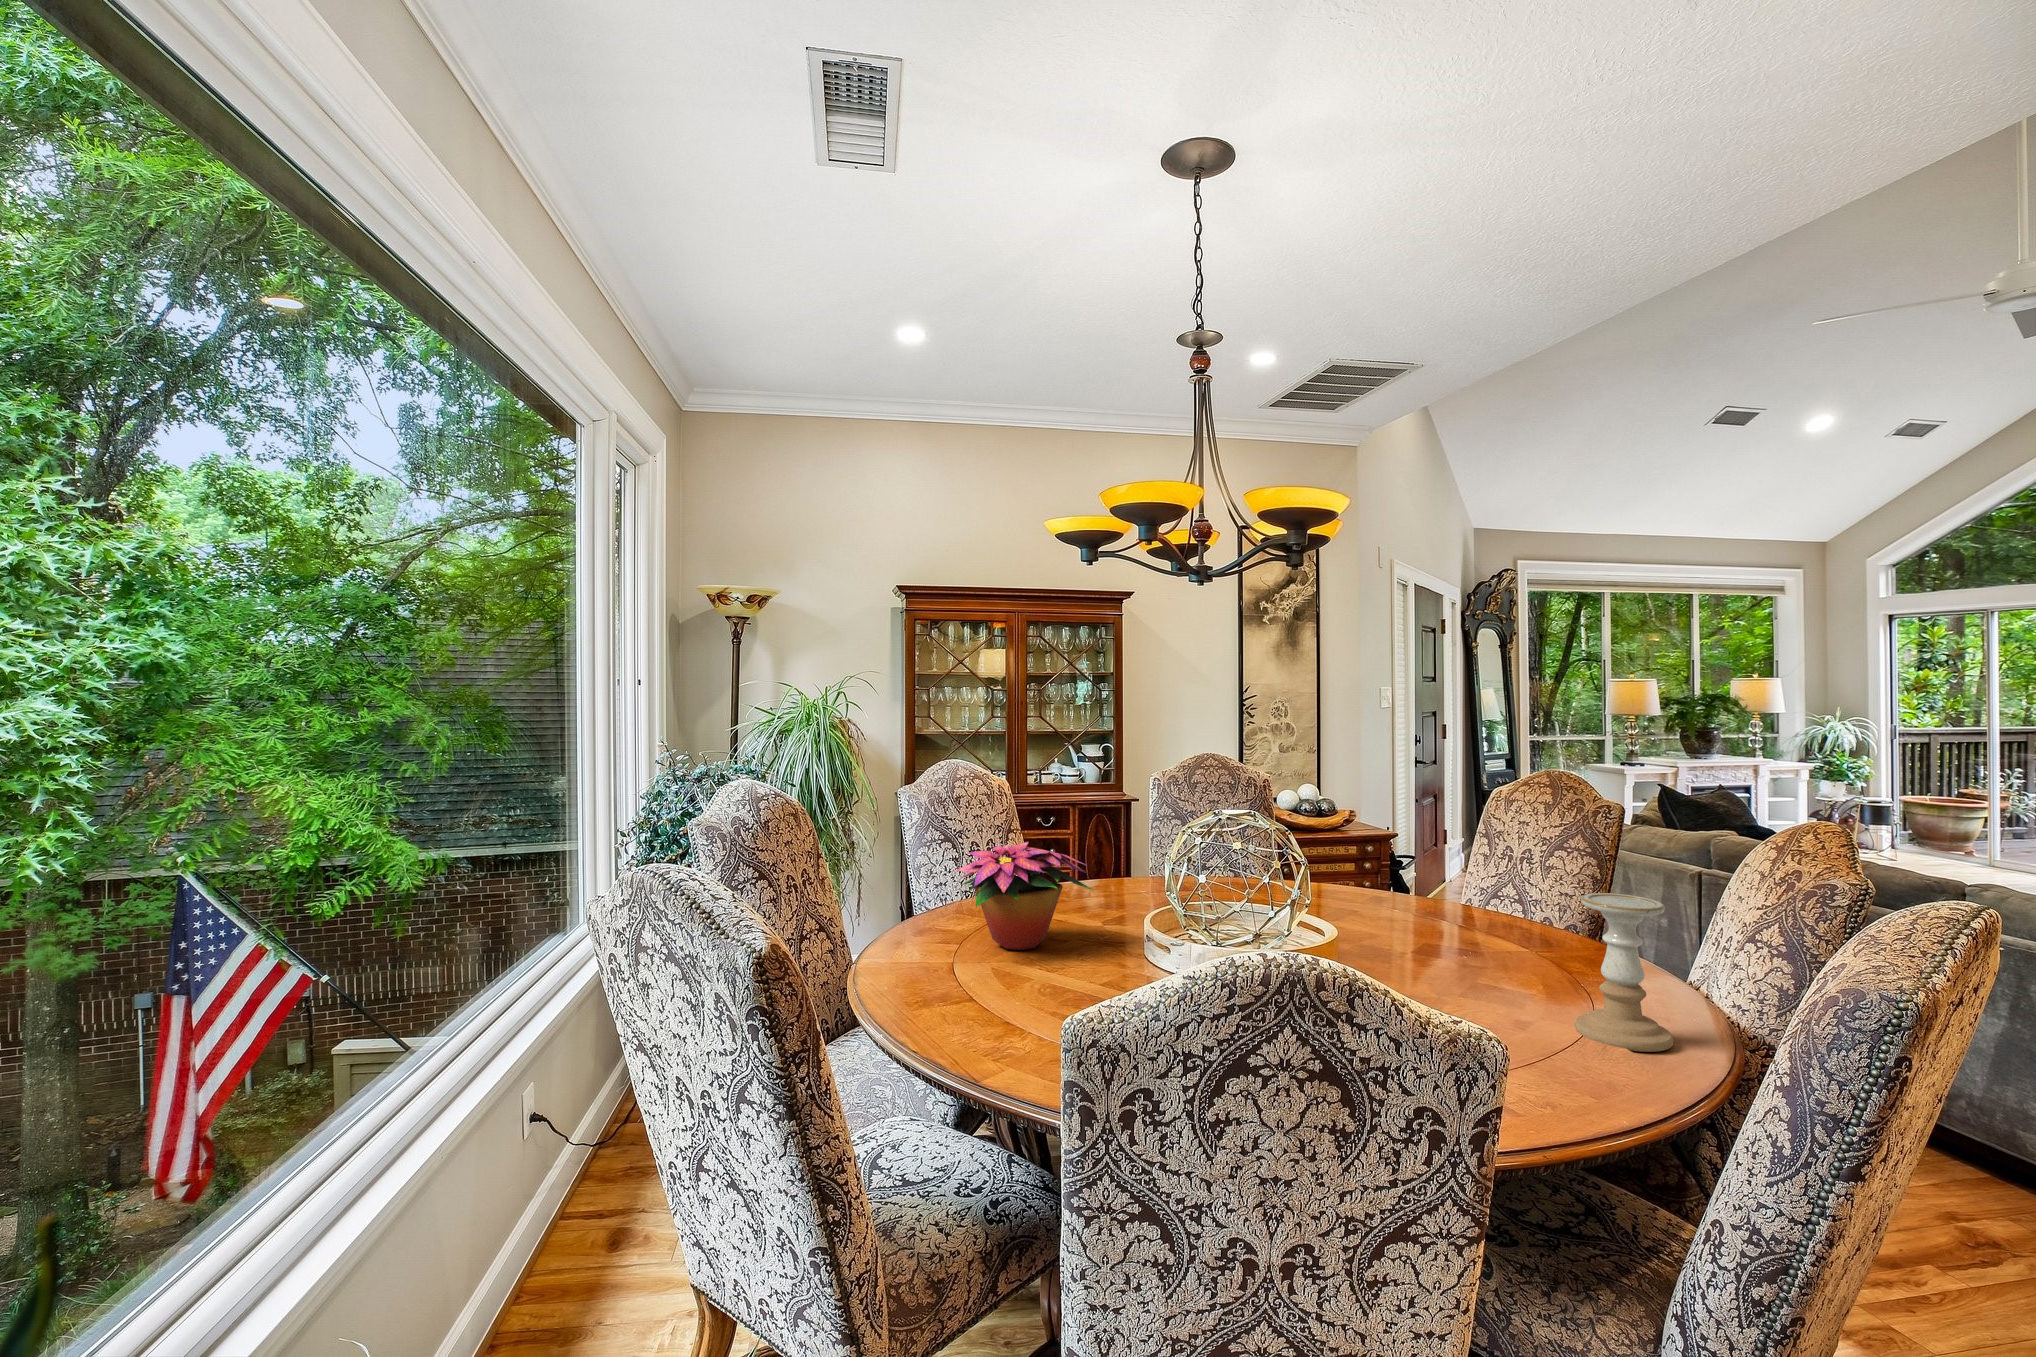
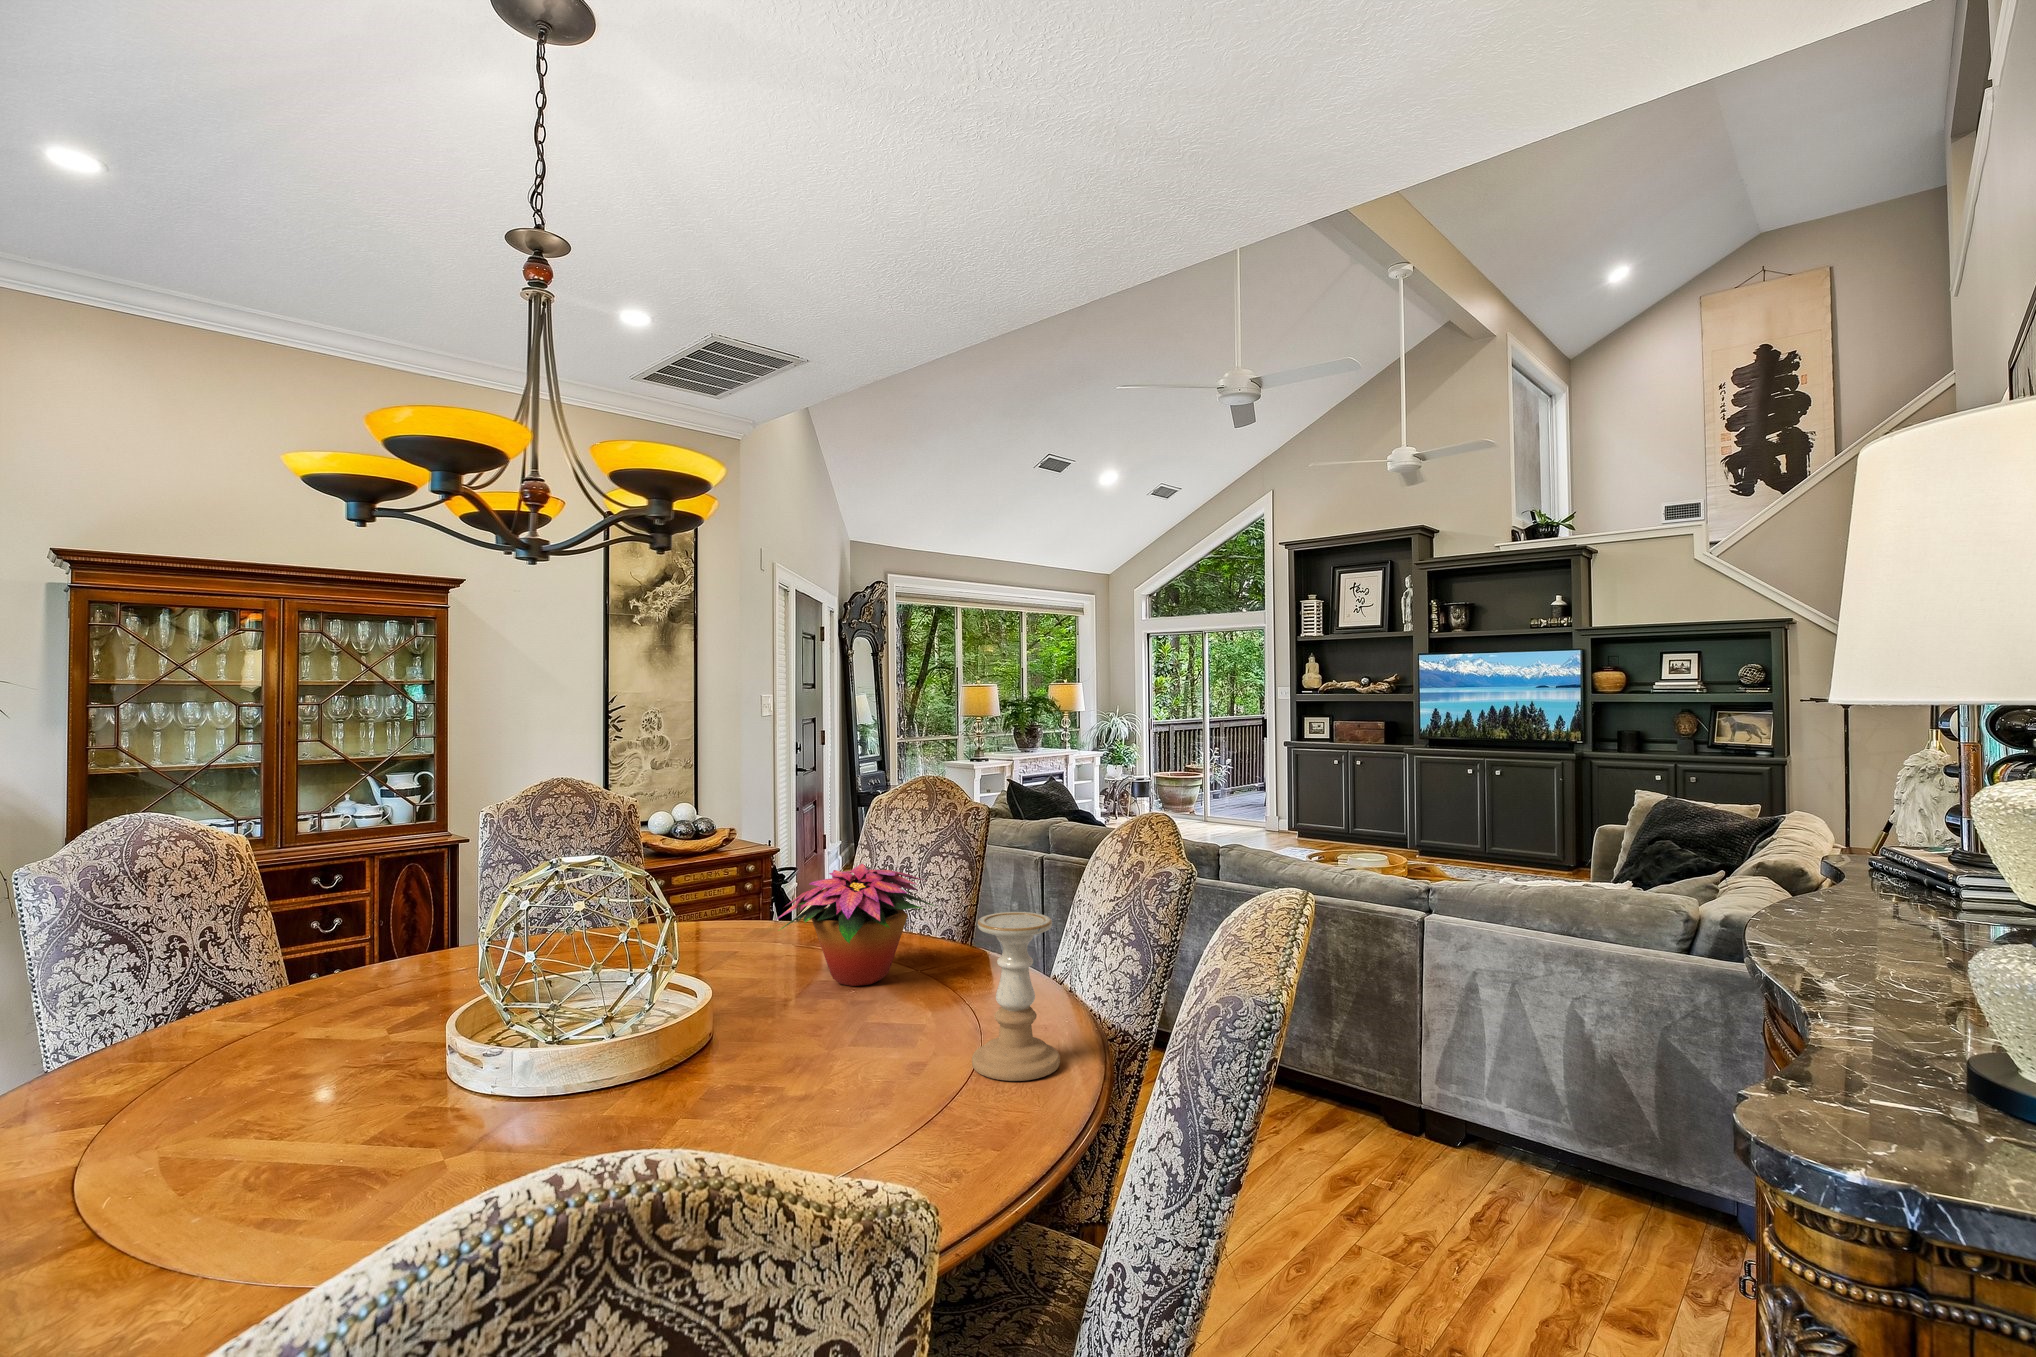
flower arrangement: present [956,842,1093,950] -> present [777,864,935,986]

